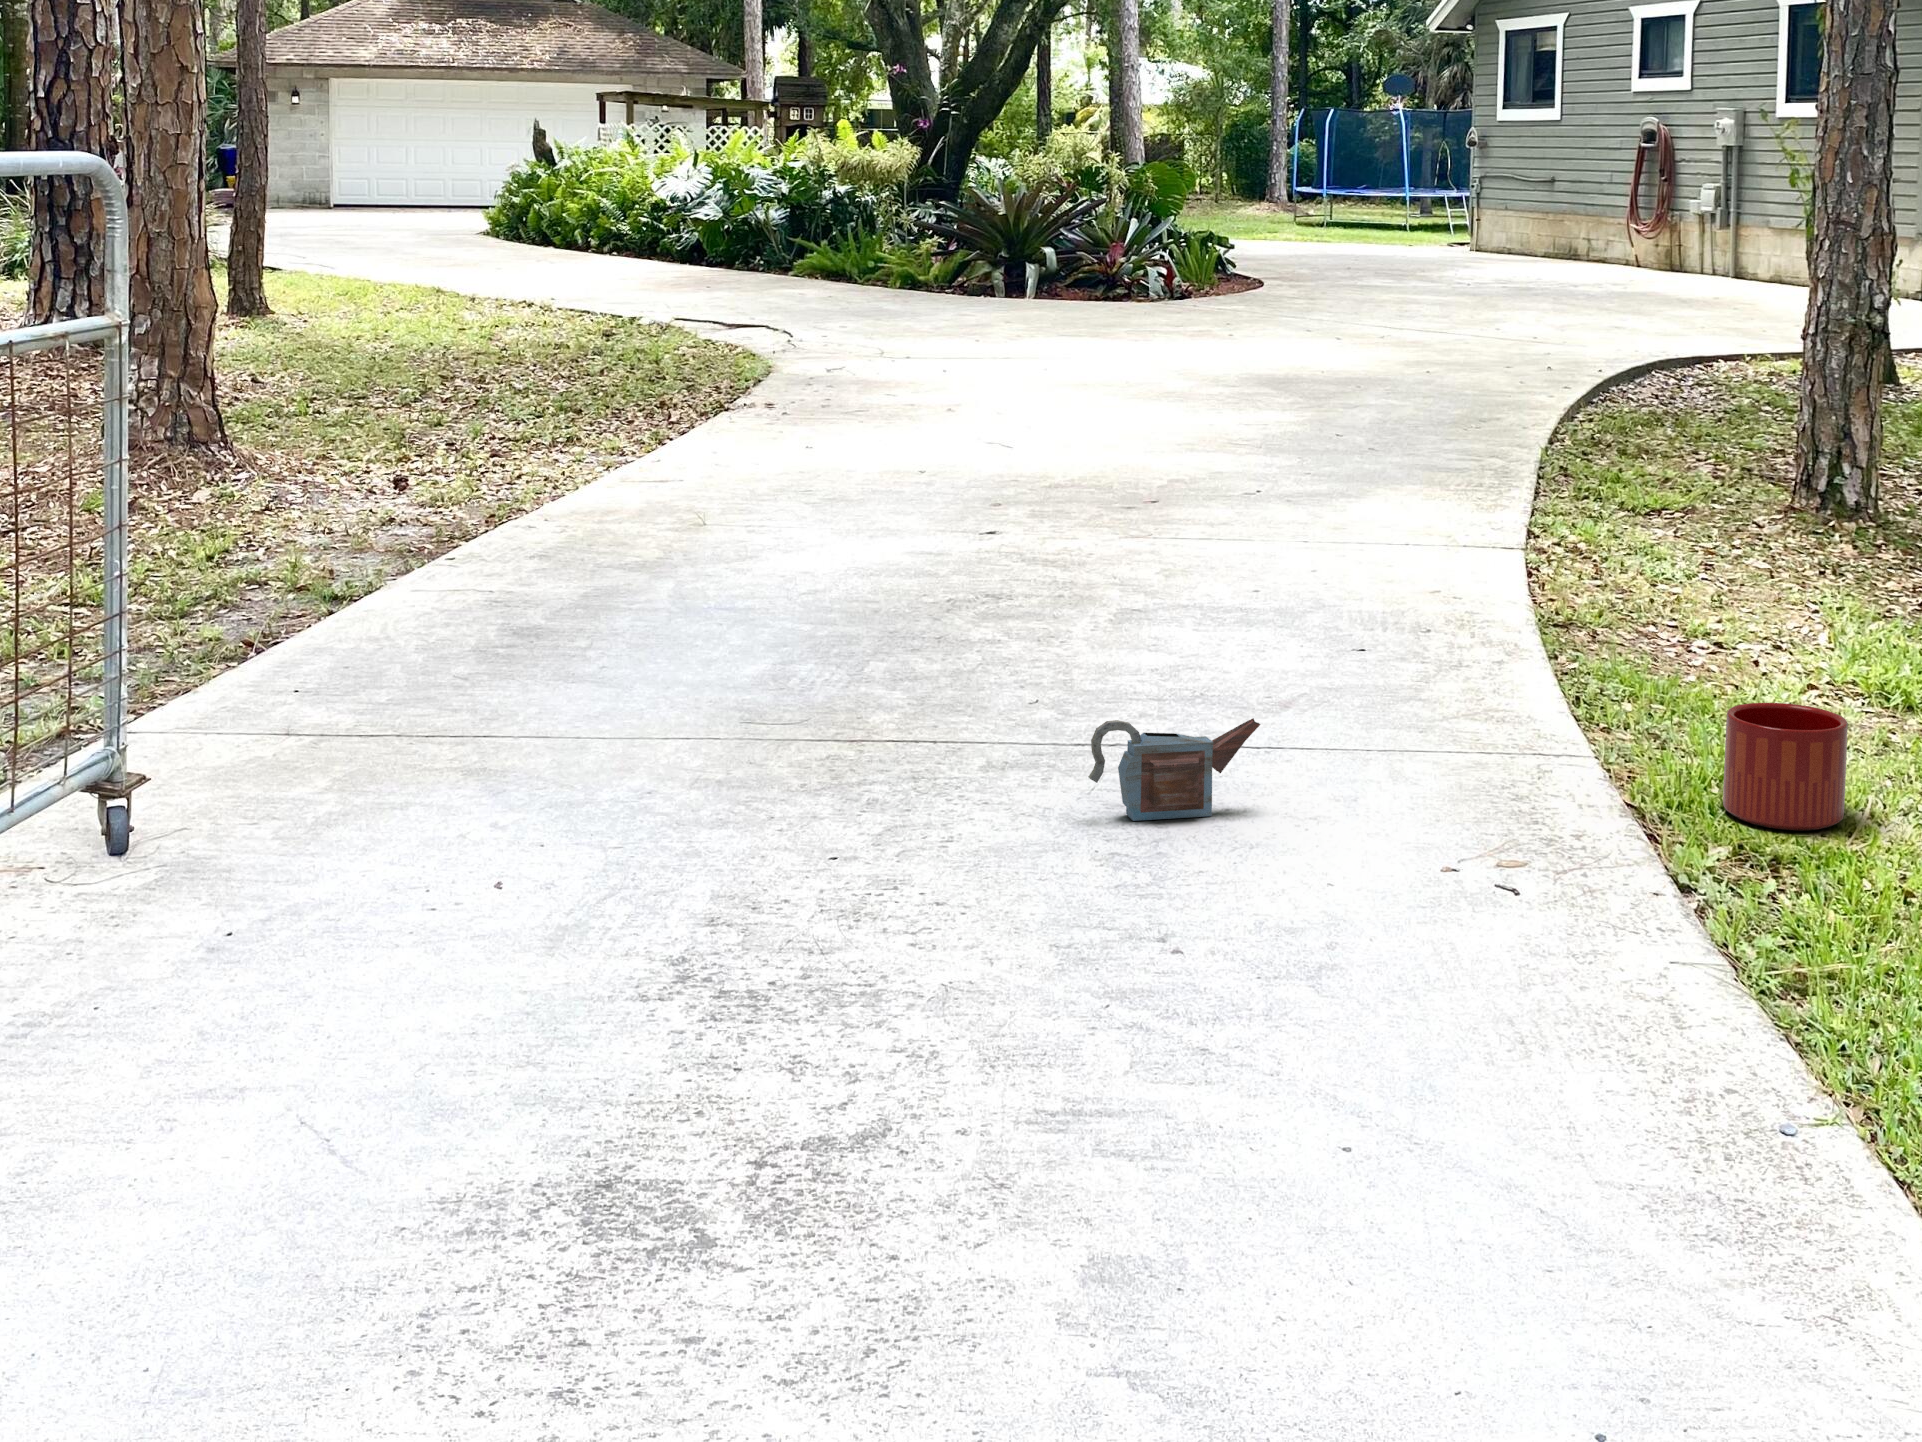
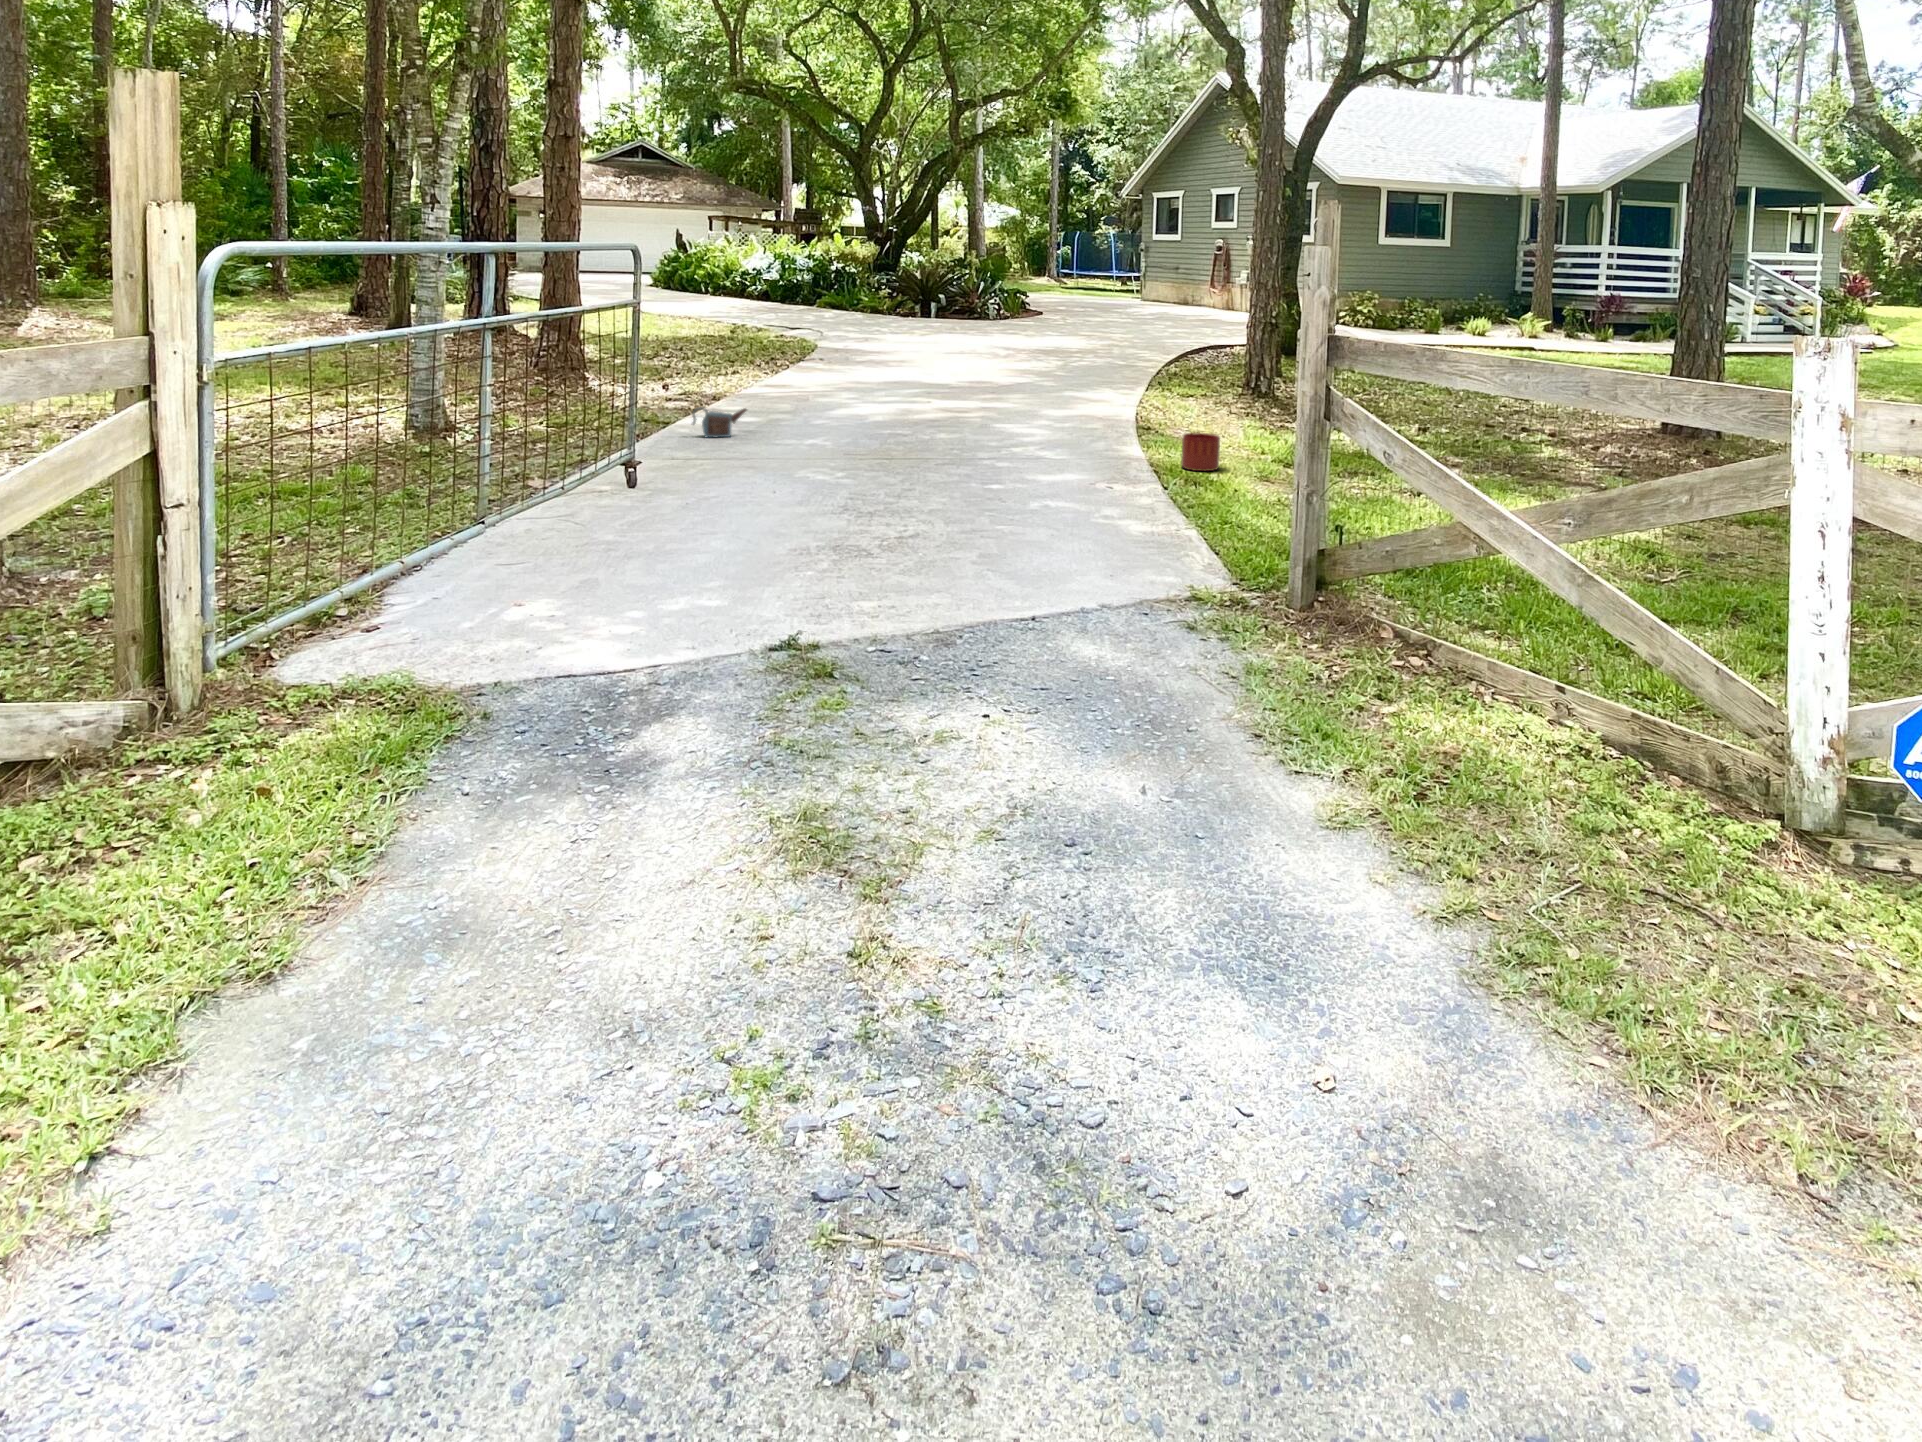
watering can: present [1088,718,1260,821] -> present [692,407,747,438]

